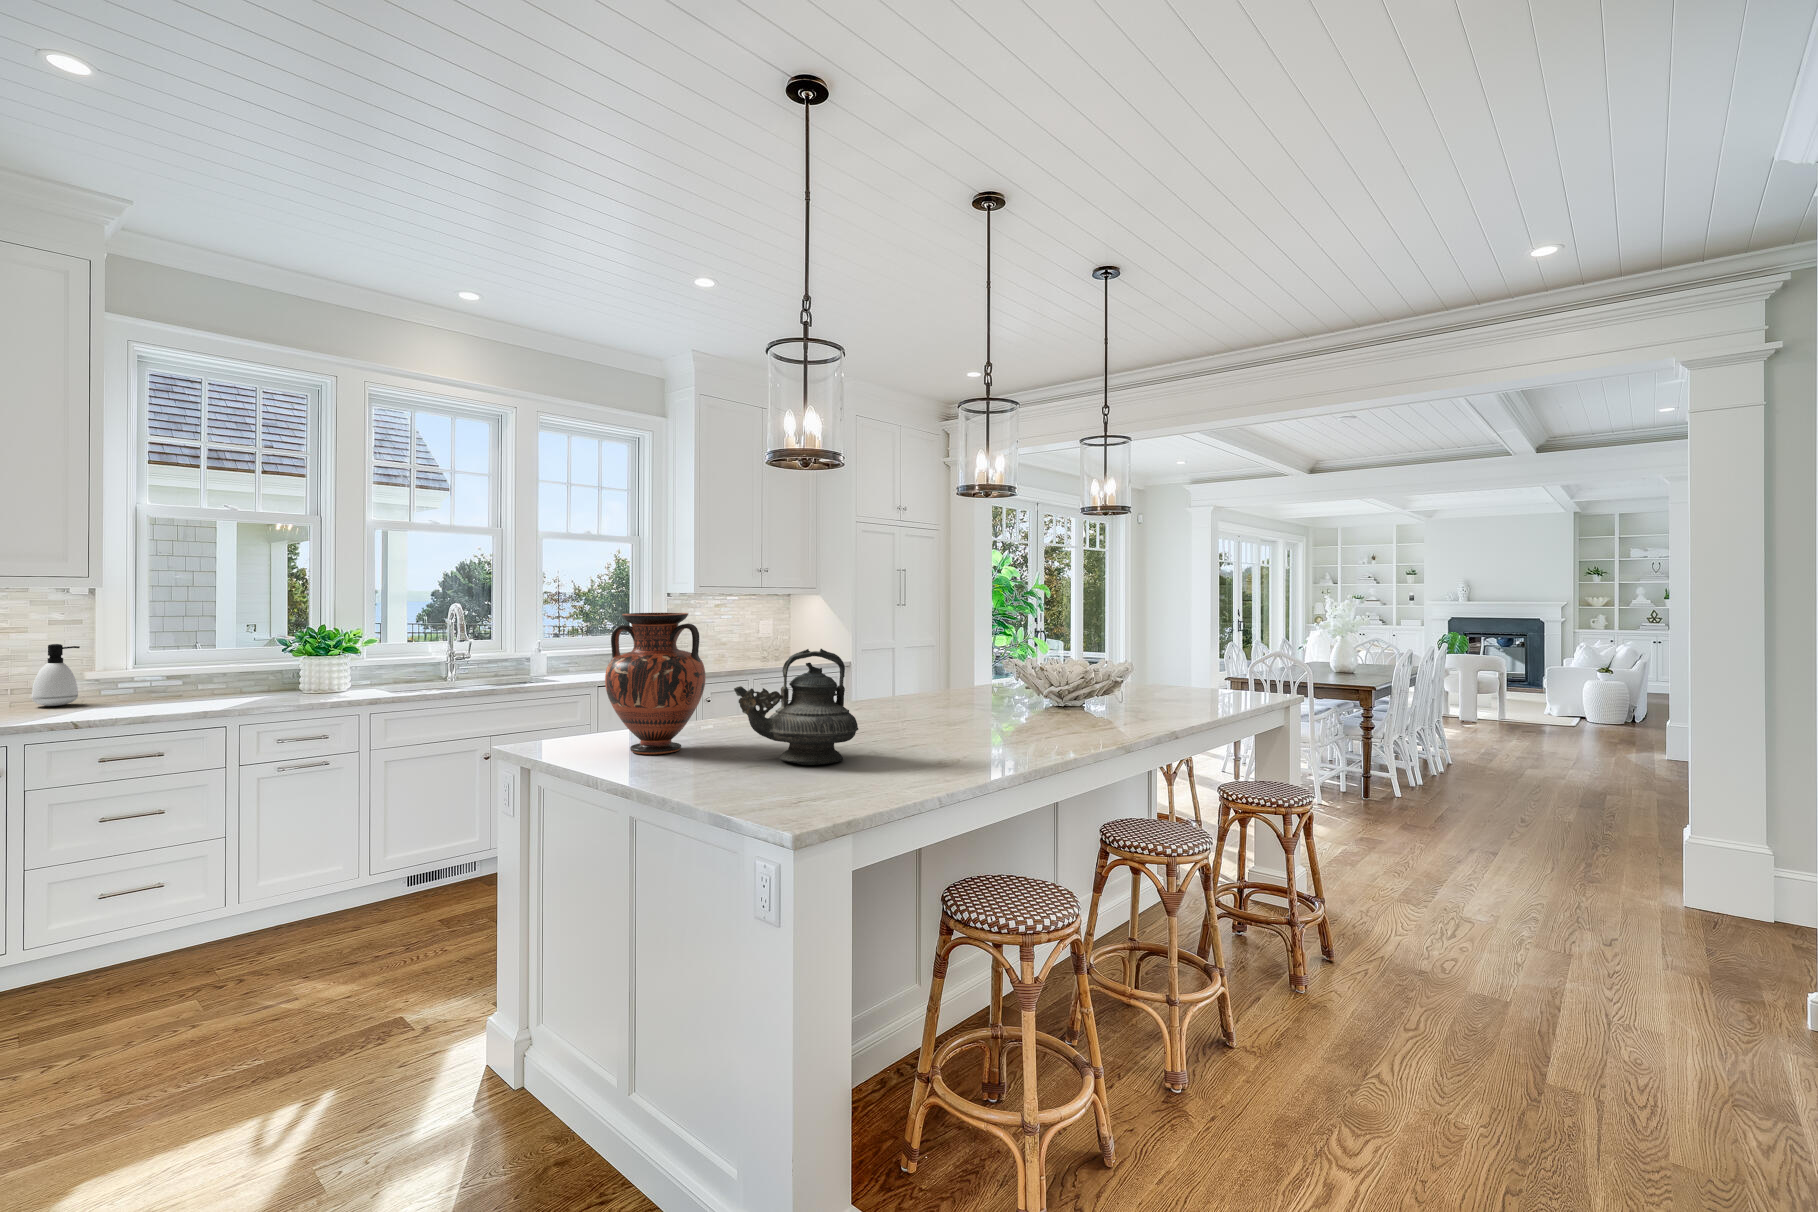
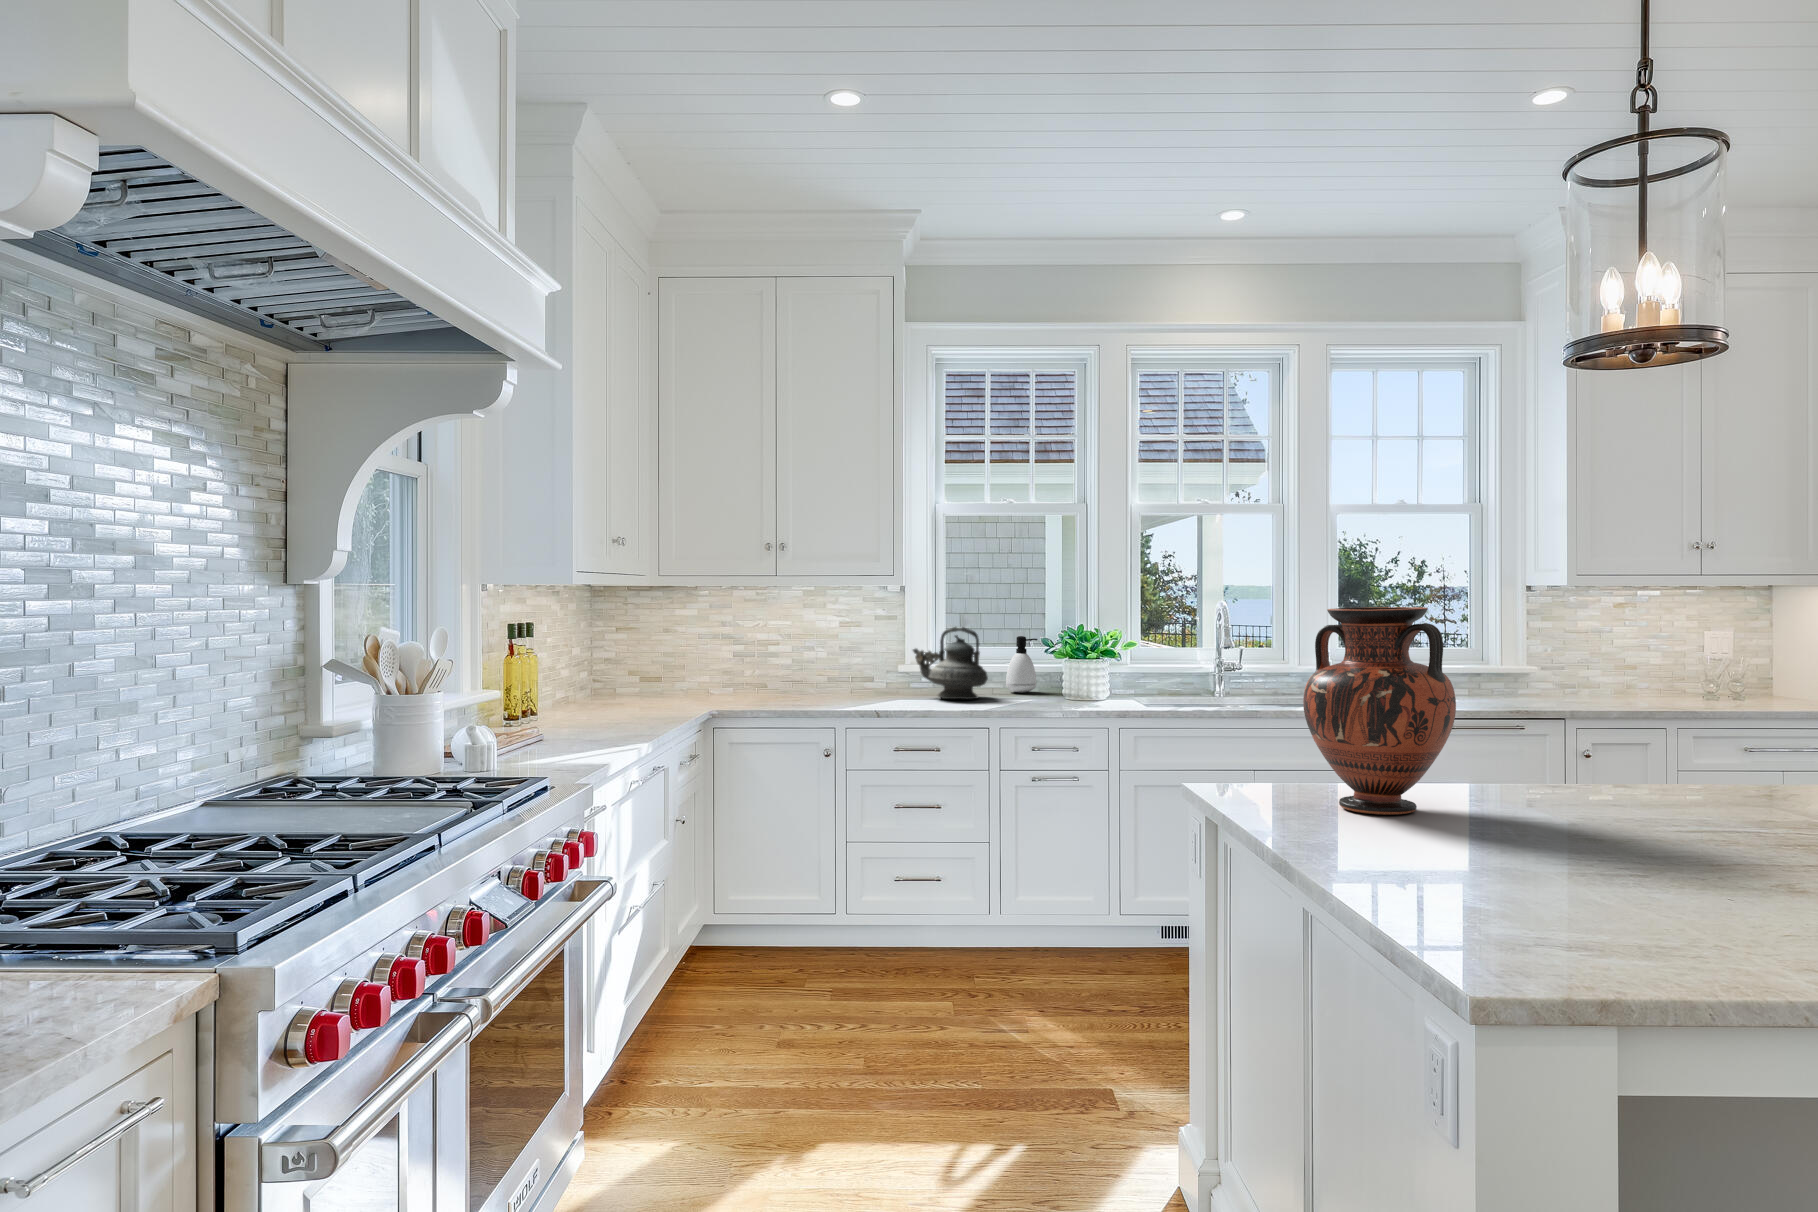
soap dispenser: present [32,644,80,706] -> present [1006,636,1038,692]
teapot: present [734,649,858,765] -> present [913,627,988,699]

